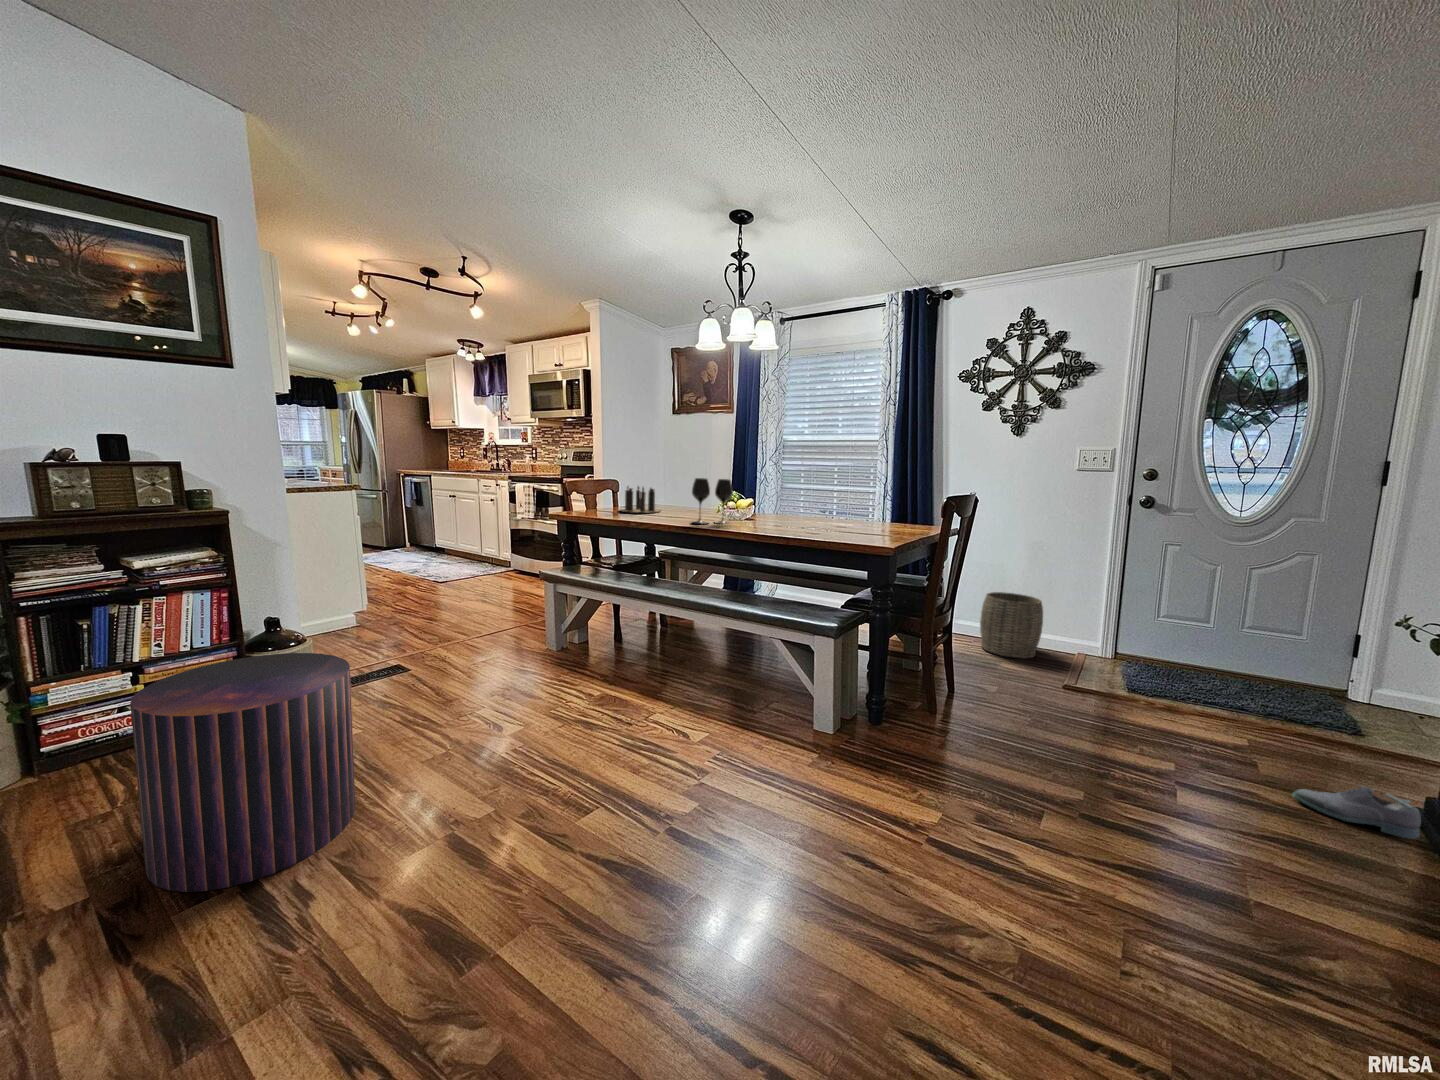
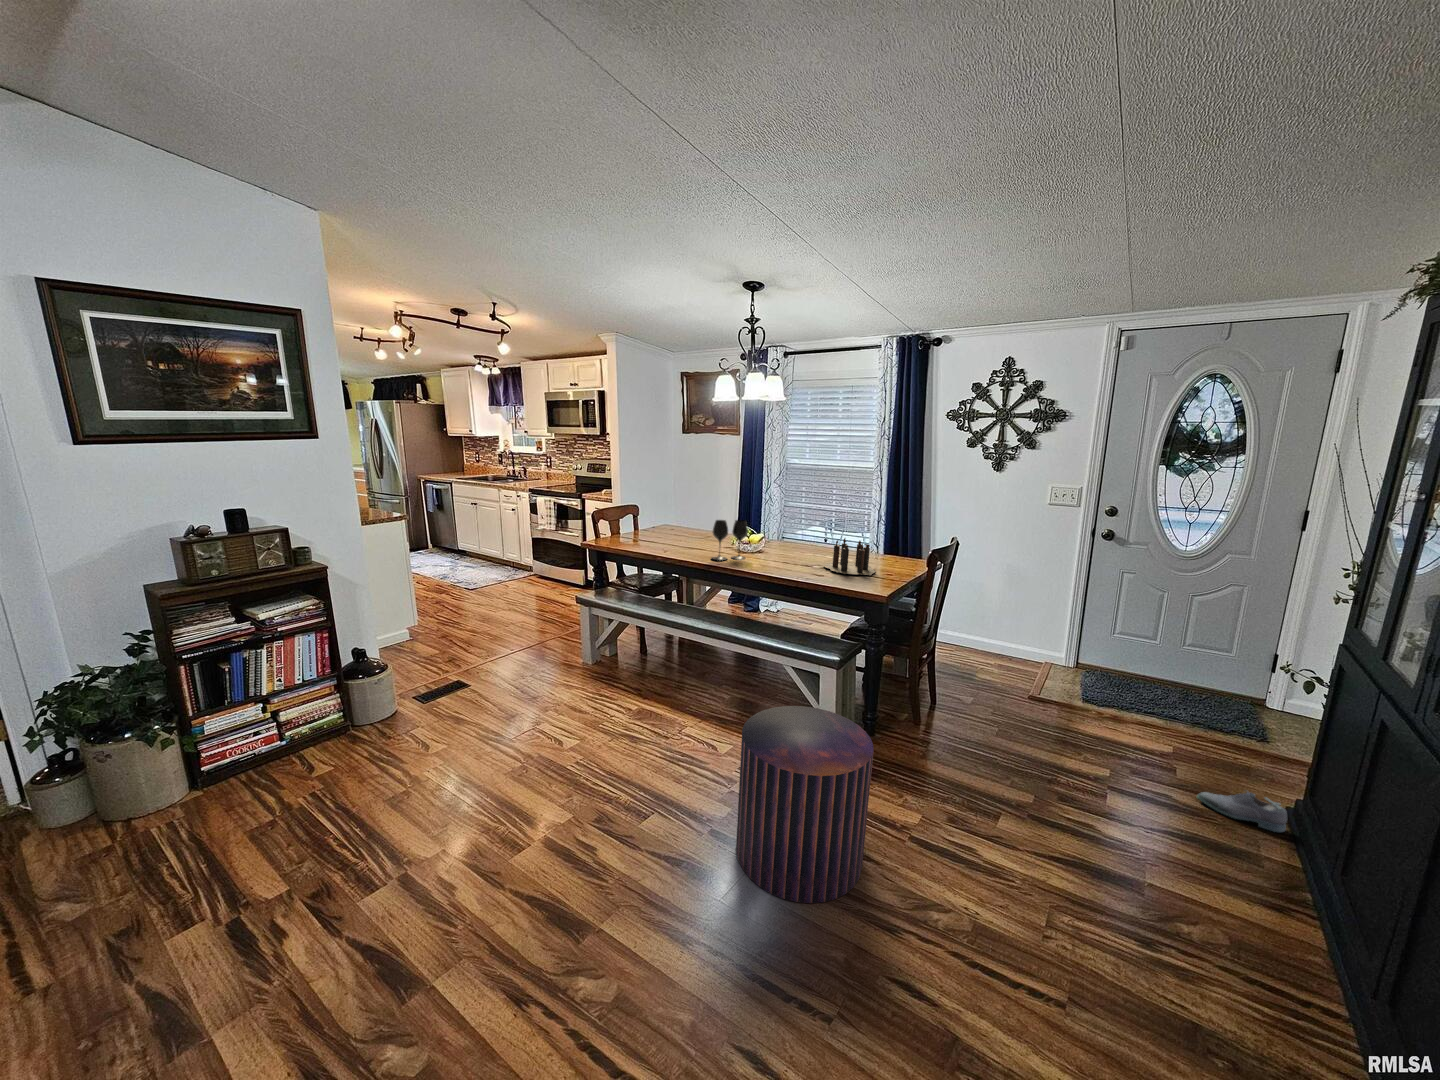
candle: present [620,486,660,513] -> present [823,538,876,575]
woven basket: present [980,592,1043,658] -> none [962,608,1016,667]
pouf: present [130,653,355,892] -> present [736,706,873,903]

